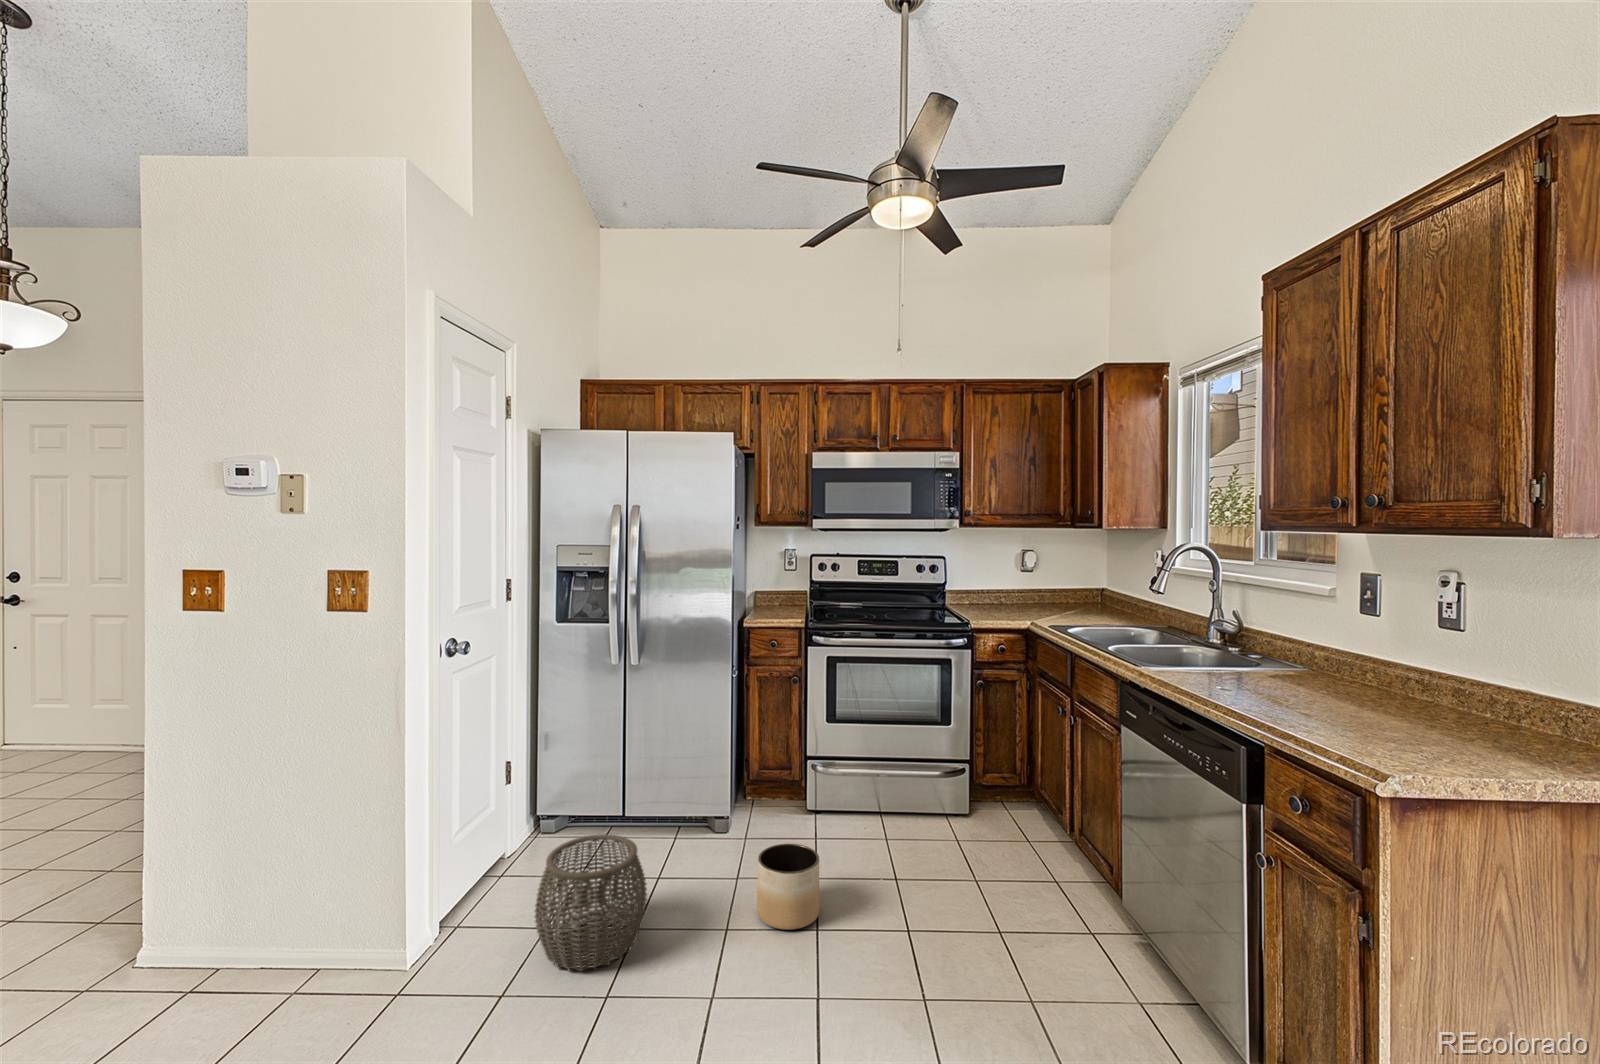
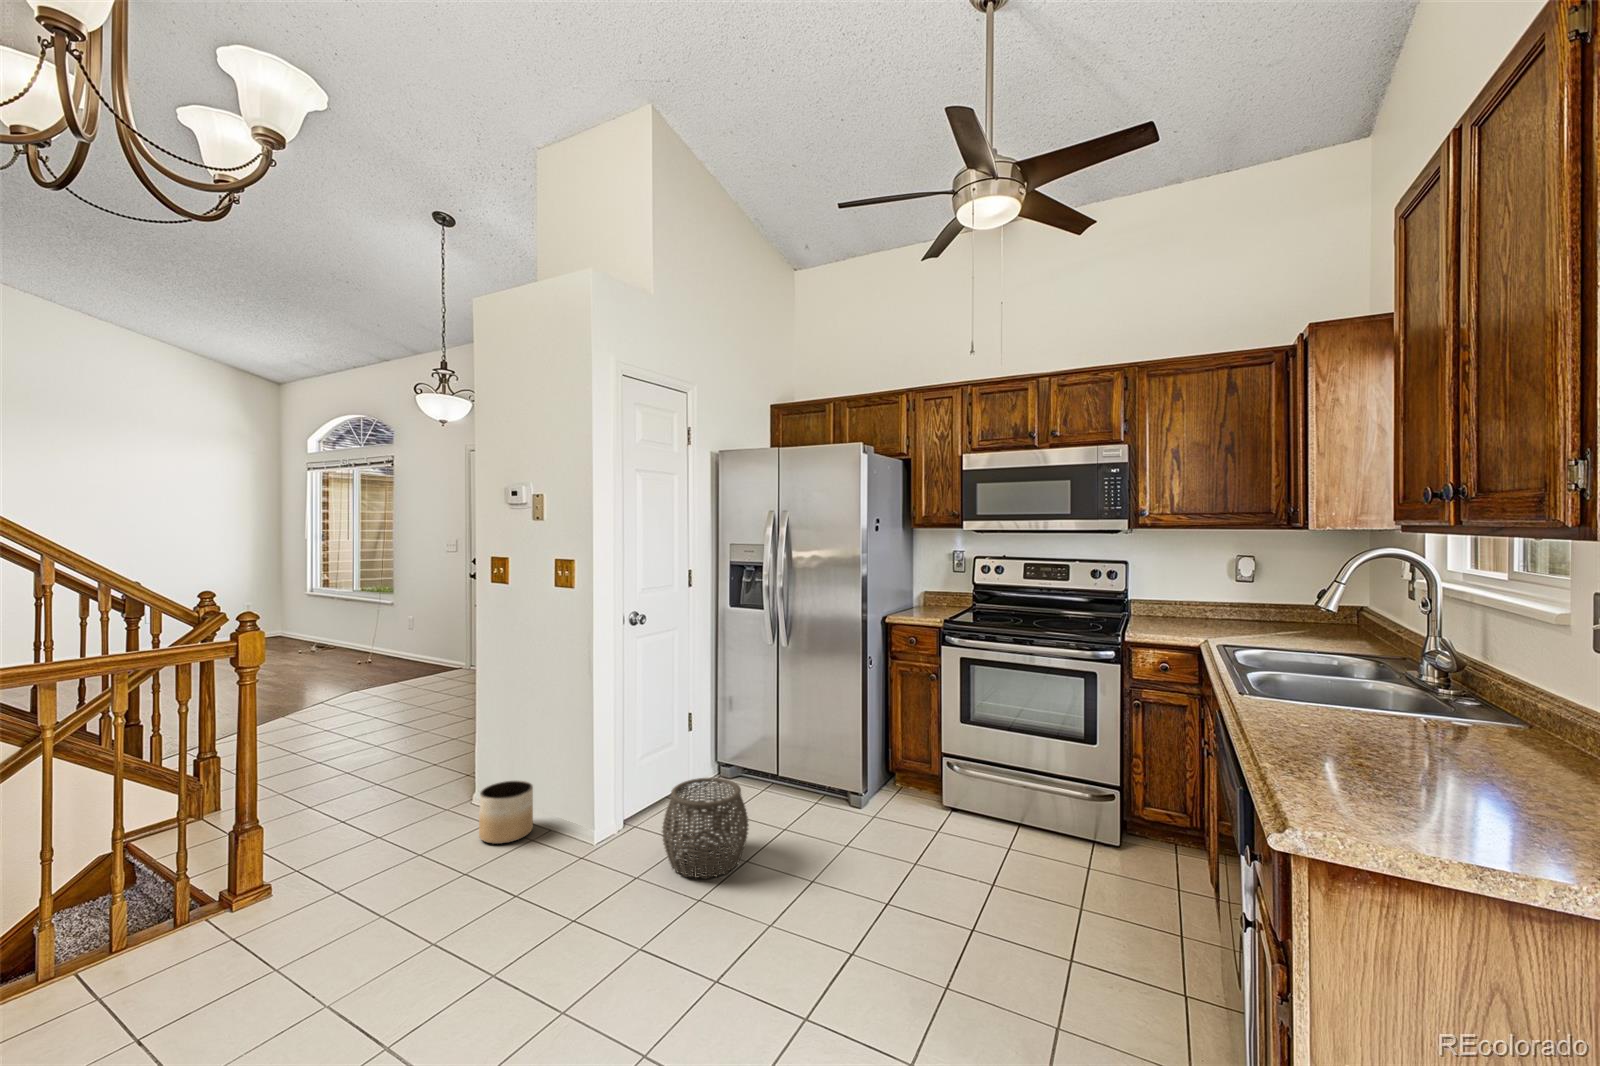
planter: present [757,844,820,930] -> present [479,781,533,844]

